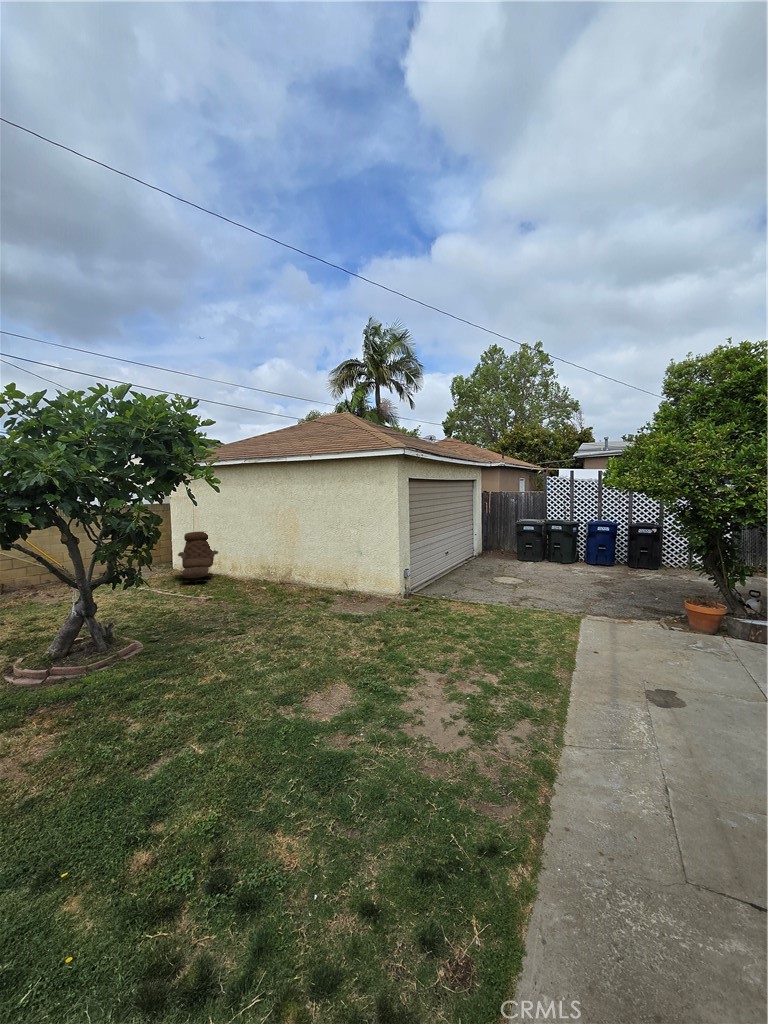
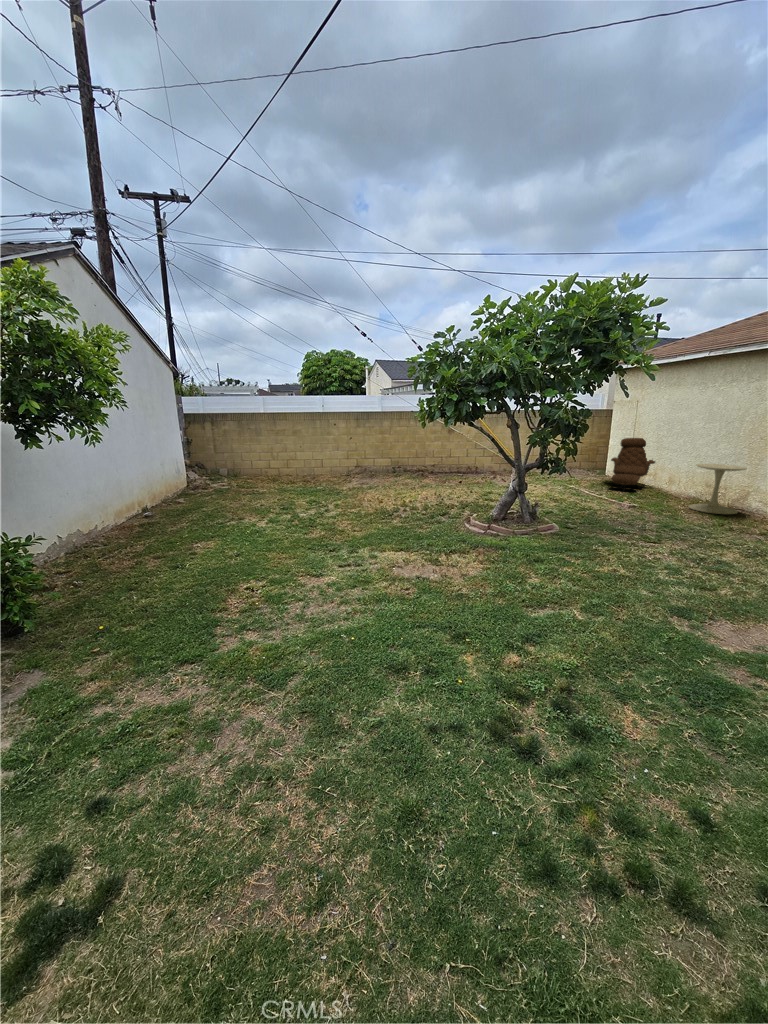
pedestal table: none [252,550,287,592] -> present [688,464,747,514]

